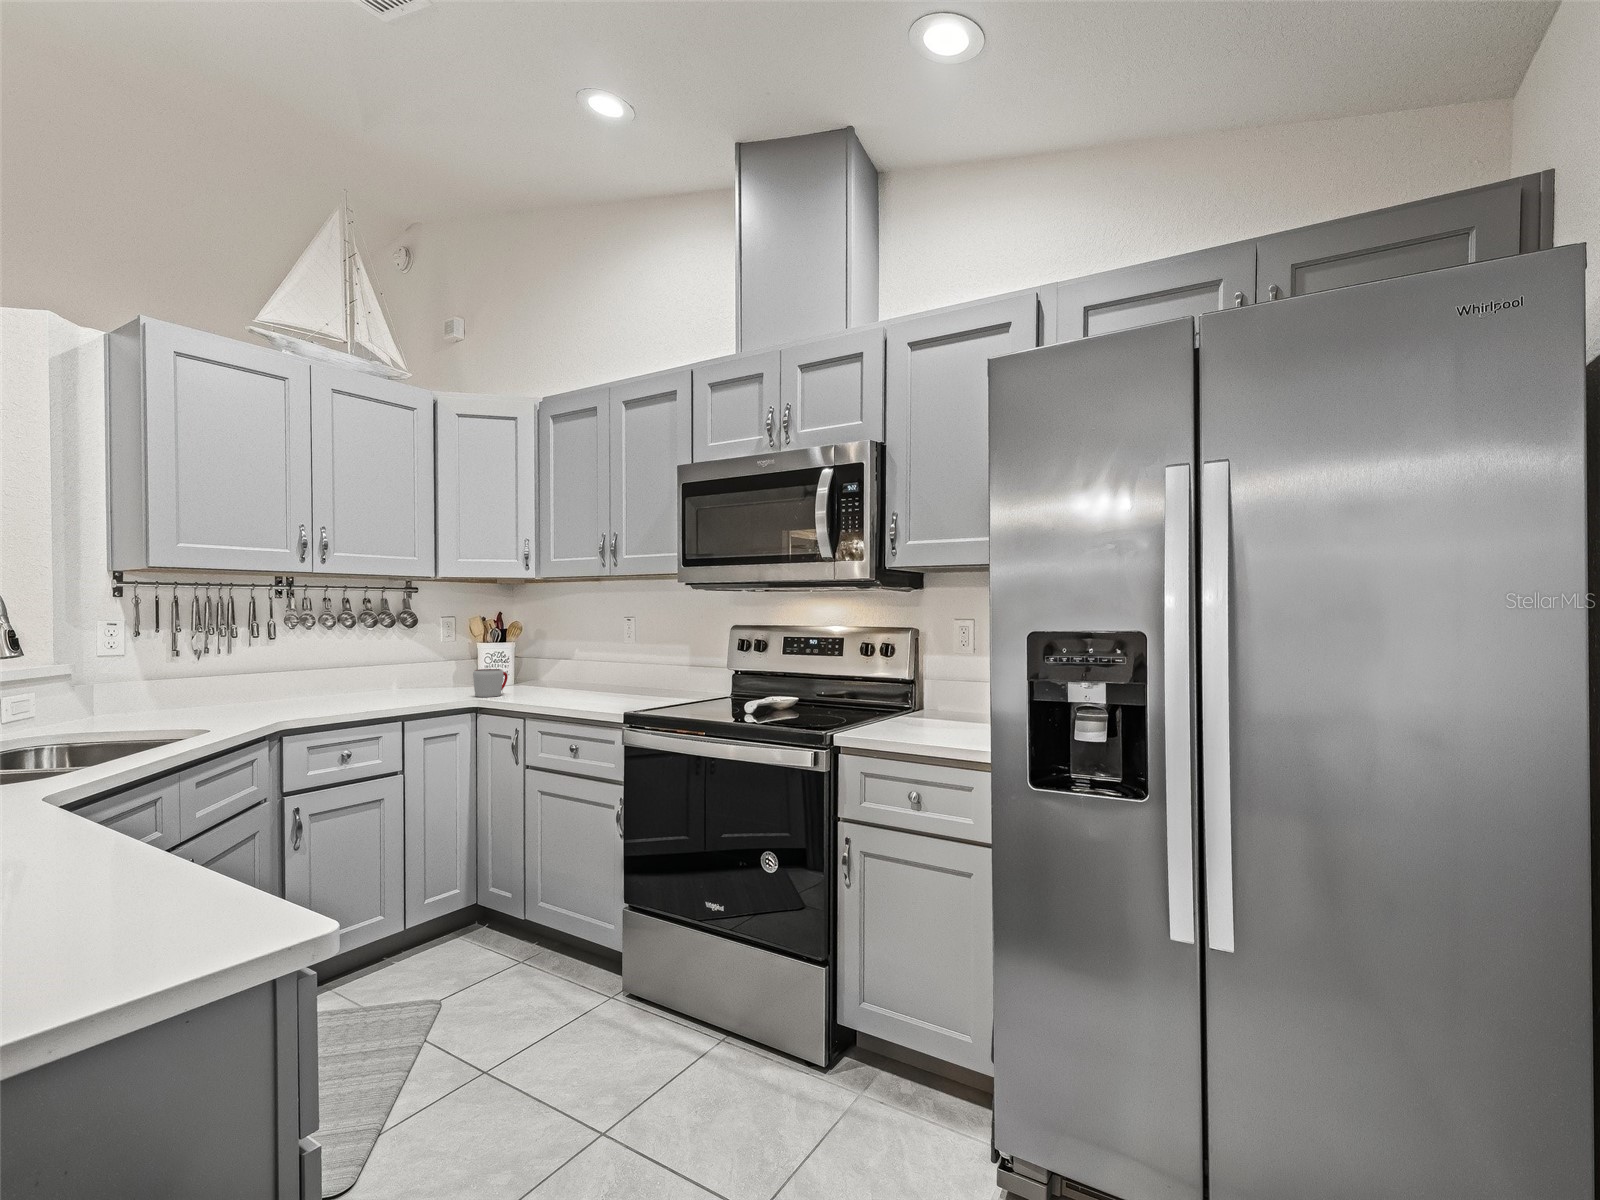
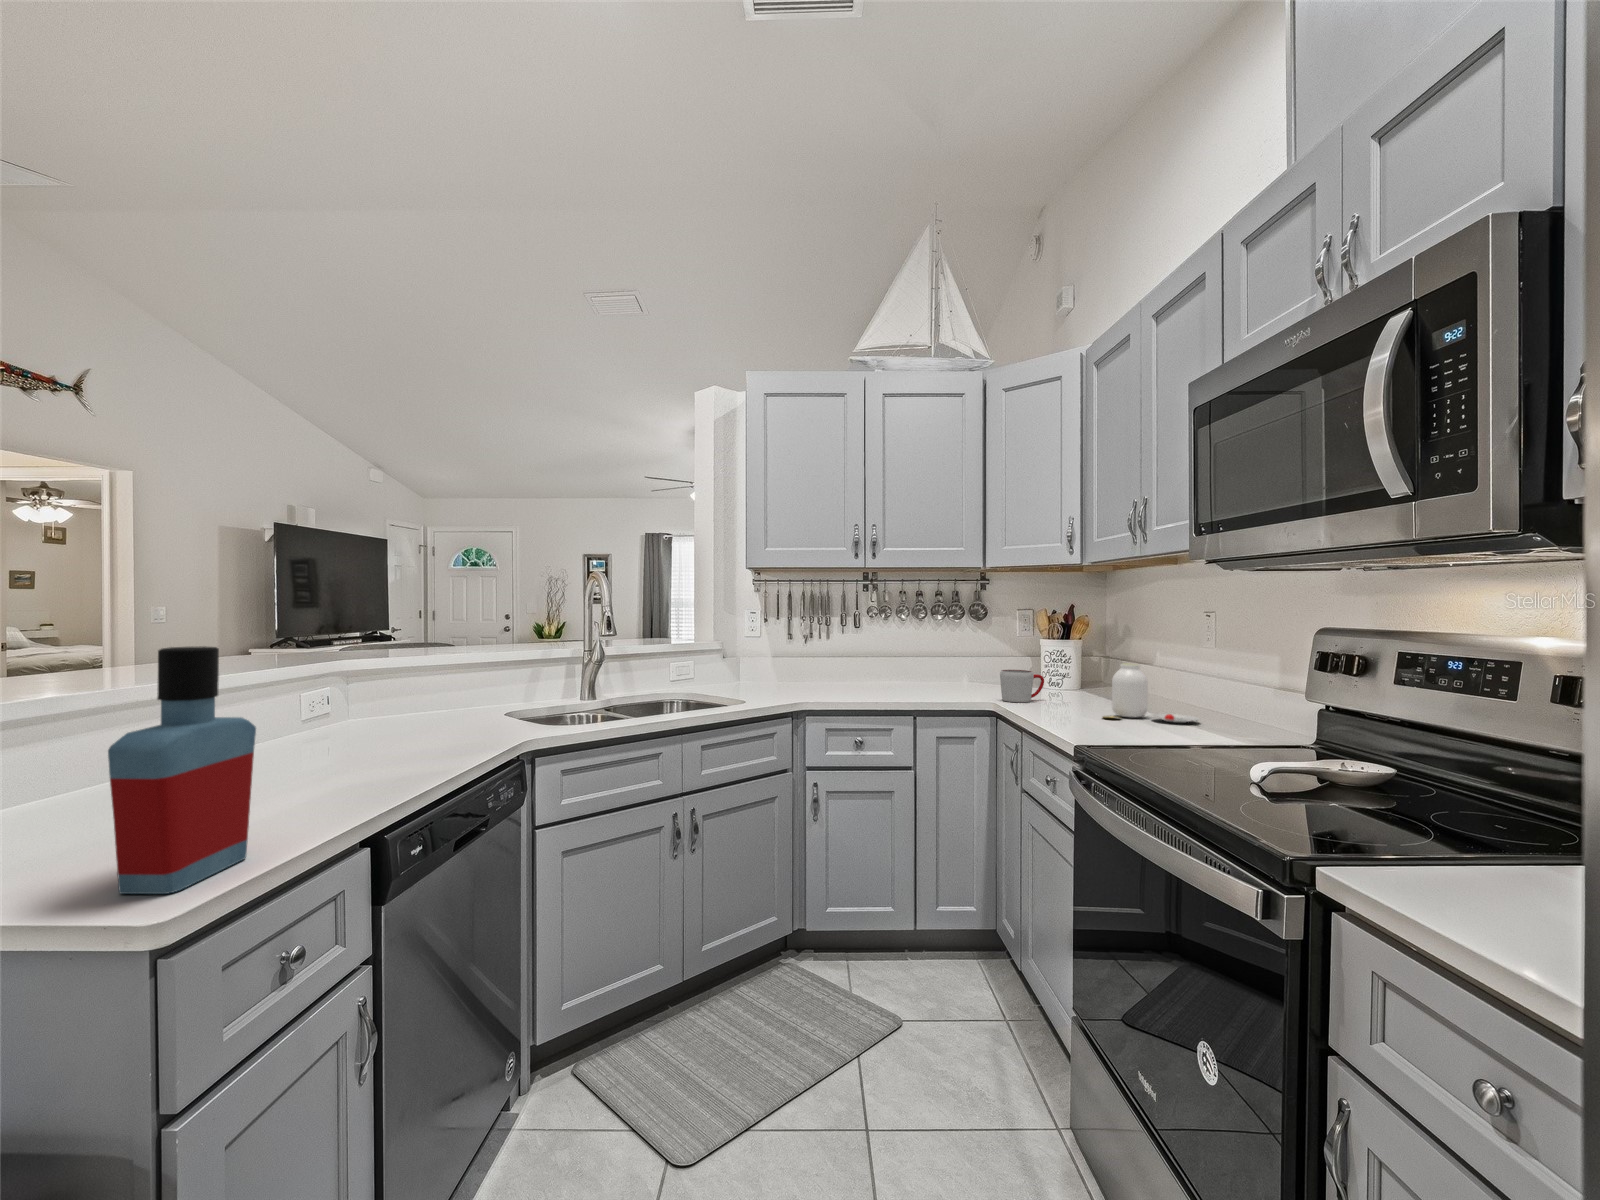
jar: none [582,656,647,698] -> present [1103,664,1200,723]
bottle: none [60,680,186,967] -> present [108,646,256,894]

